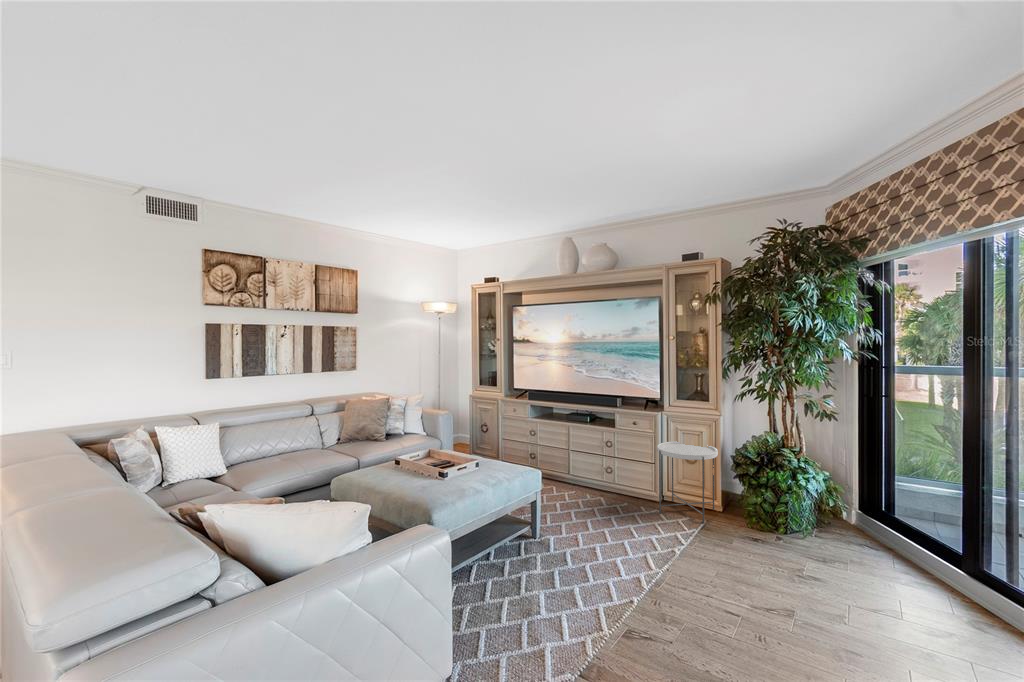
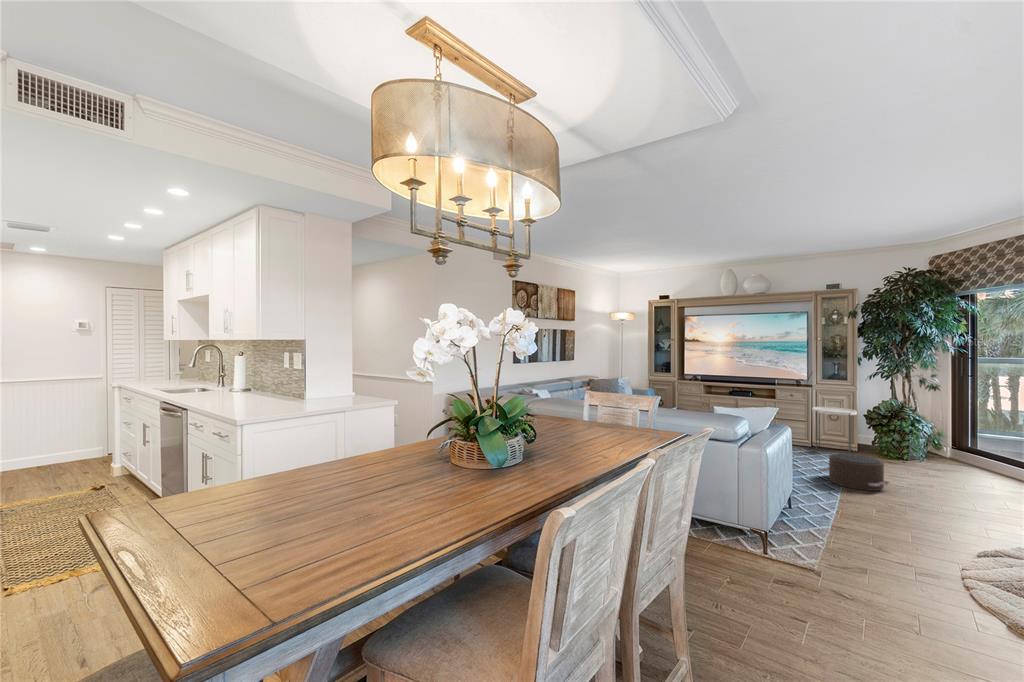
pouf: none [607,548,714,639] -> present [819,453,889,491]

